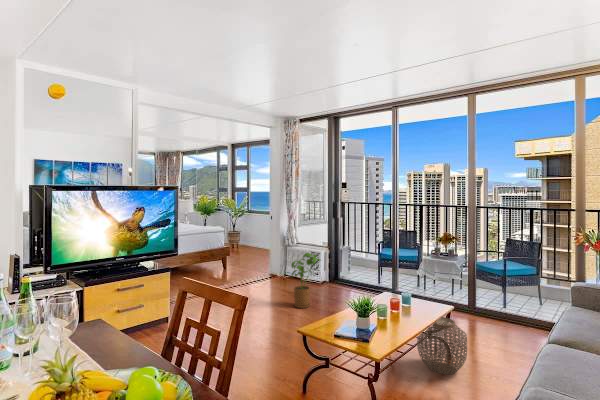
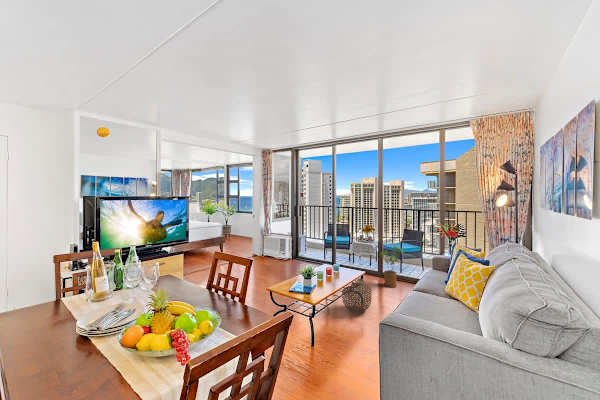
house plant: present [292,253,320,308] -> present [381,246,404,287]

